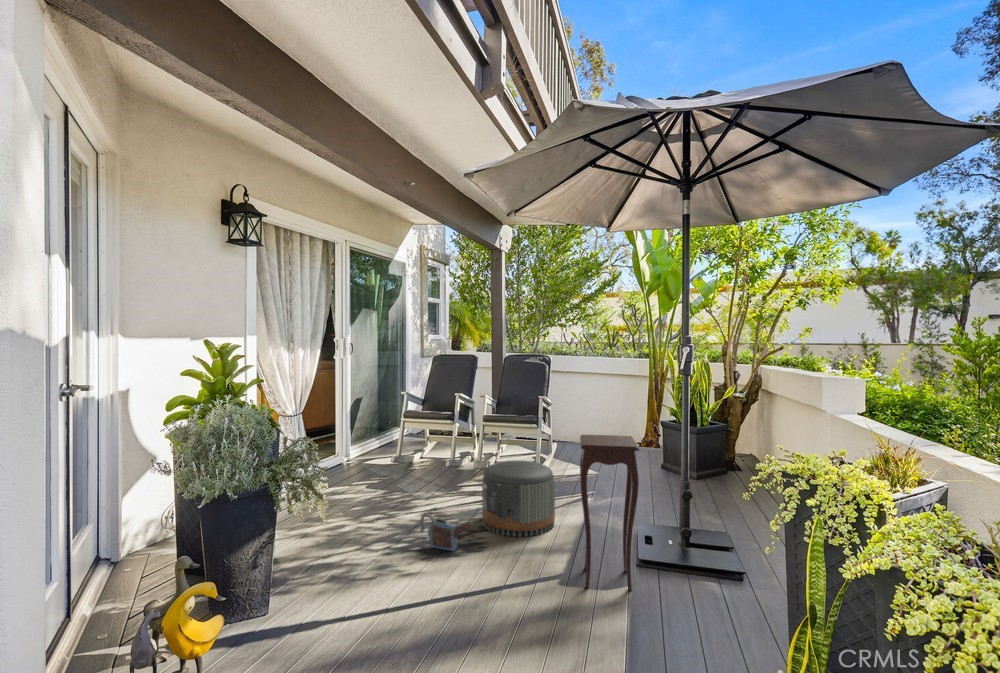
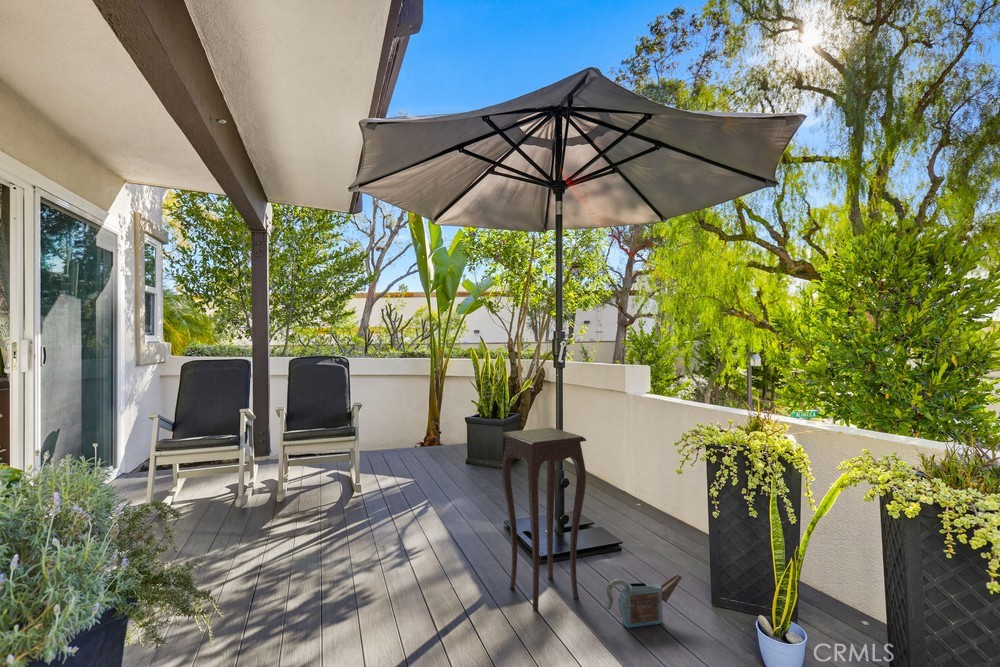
pouf: present [482,461,555,537] -> none [339,476,431,576]
watering can: present [420,514,471,551] -> present [606,575,682,628]

